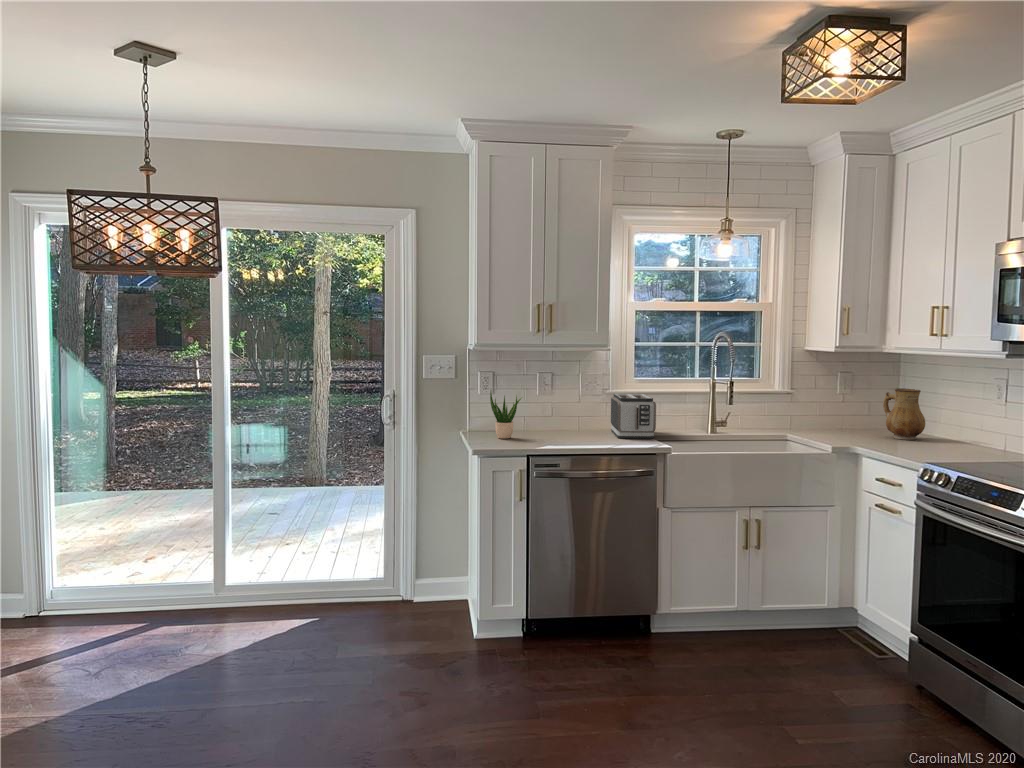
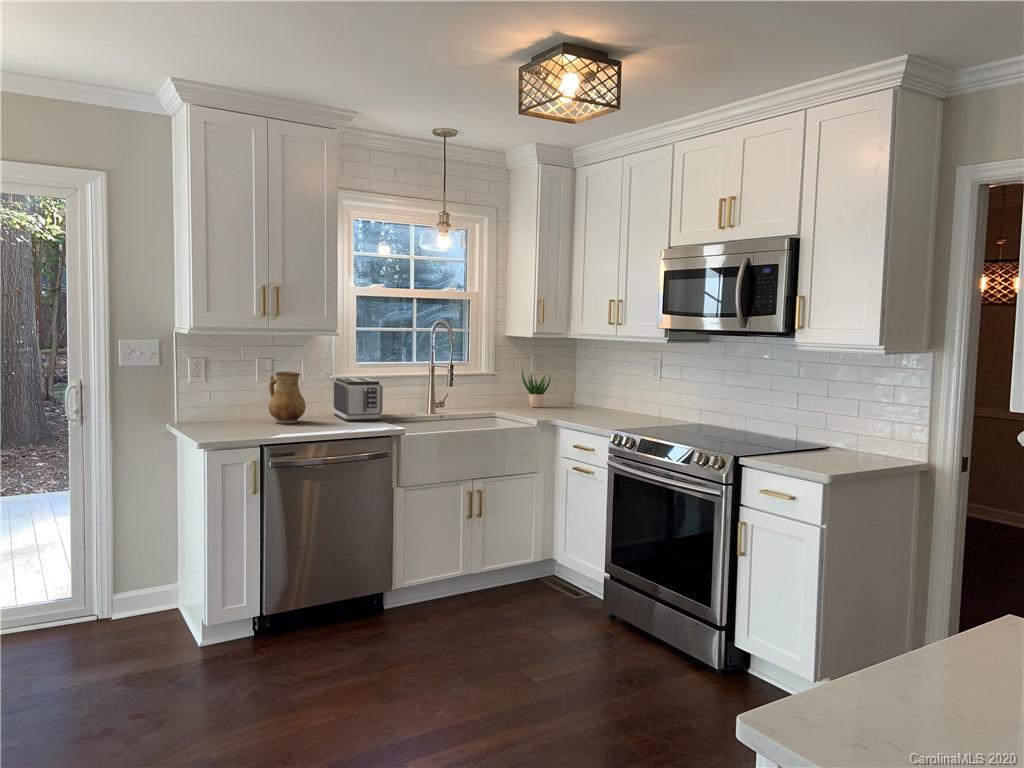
ceramic pitcher: present [883,388,925,440] -> present [269,372,306,424]
potted plant: present [490,392,522,438] -> present [522,368,551,407]

